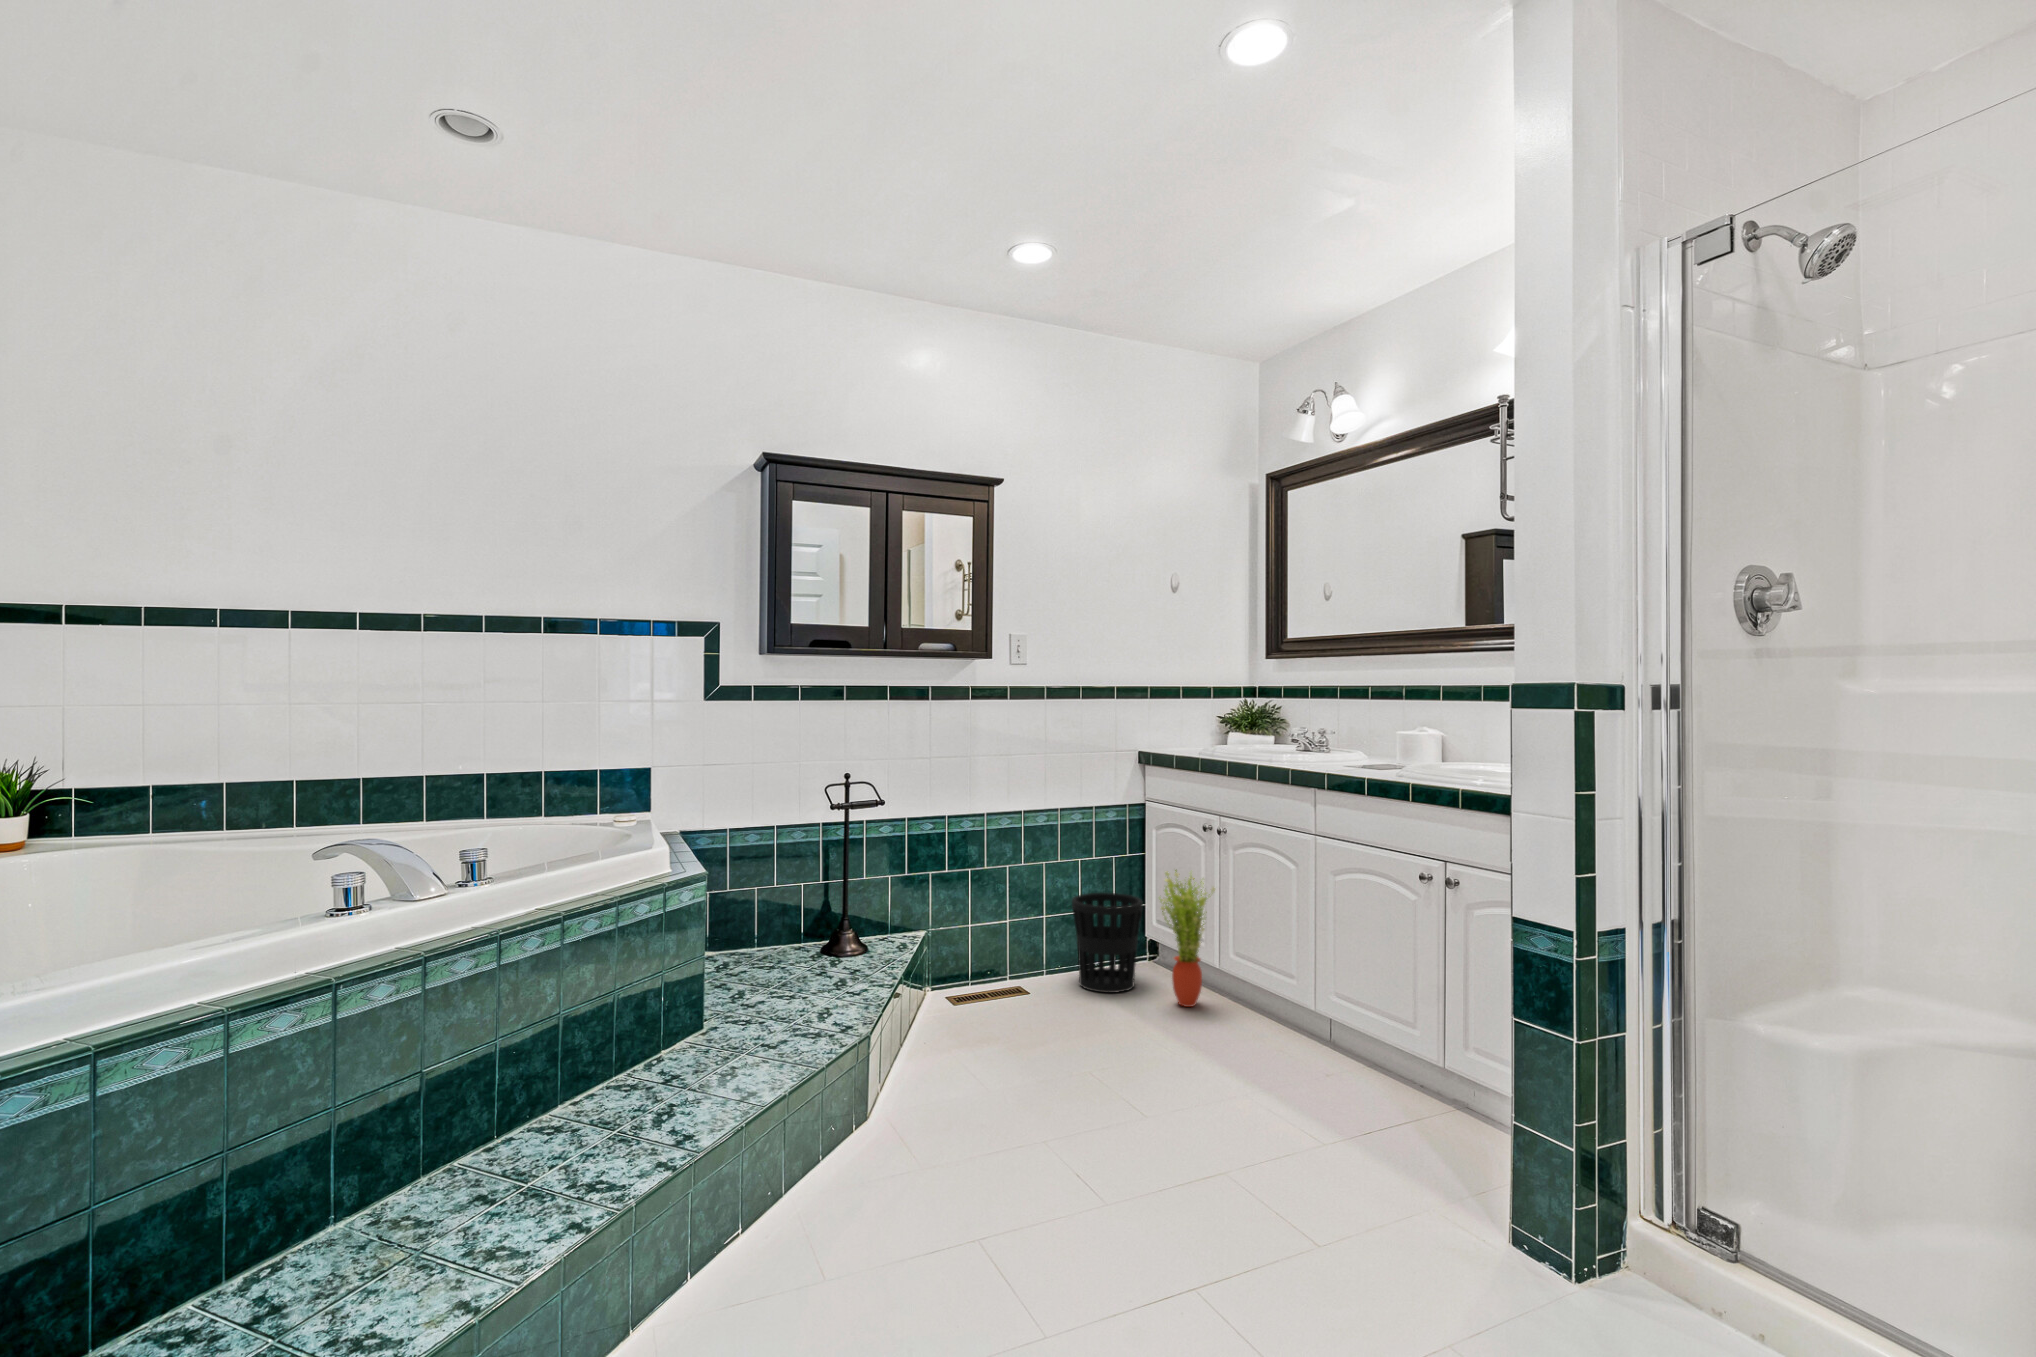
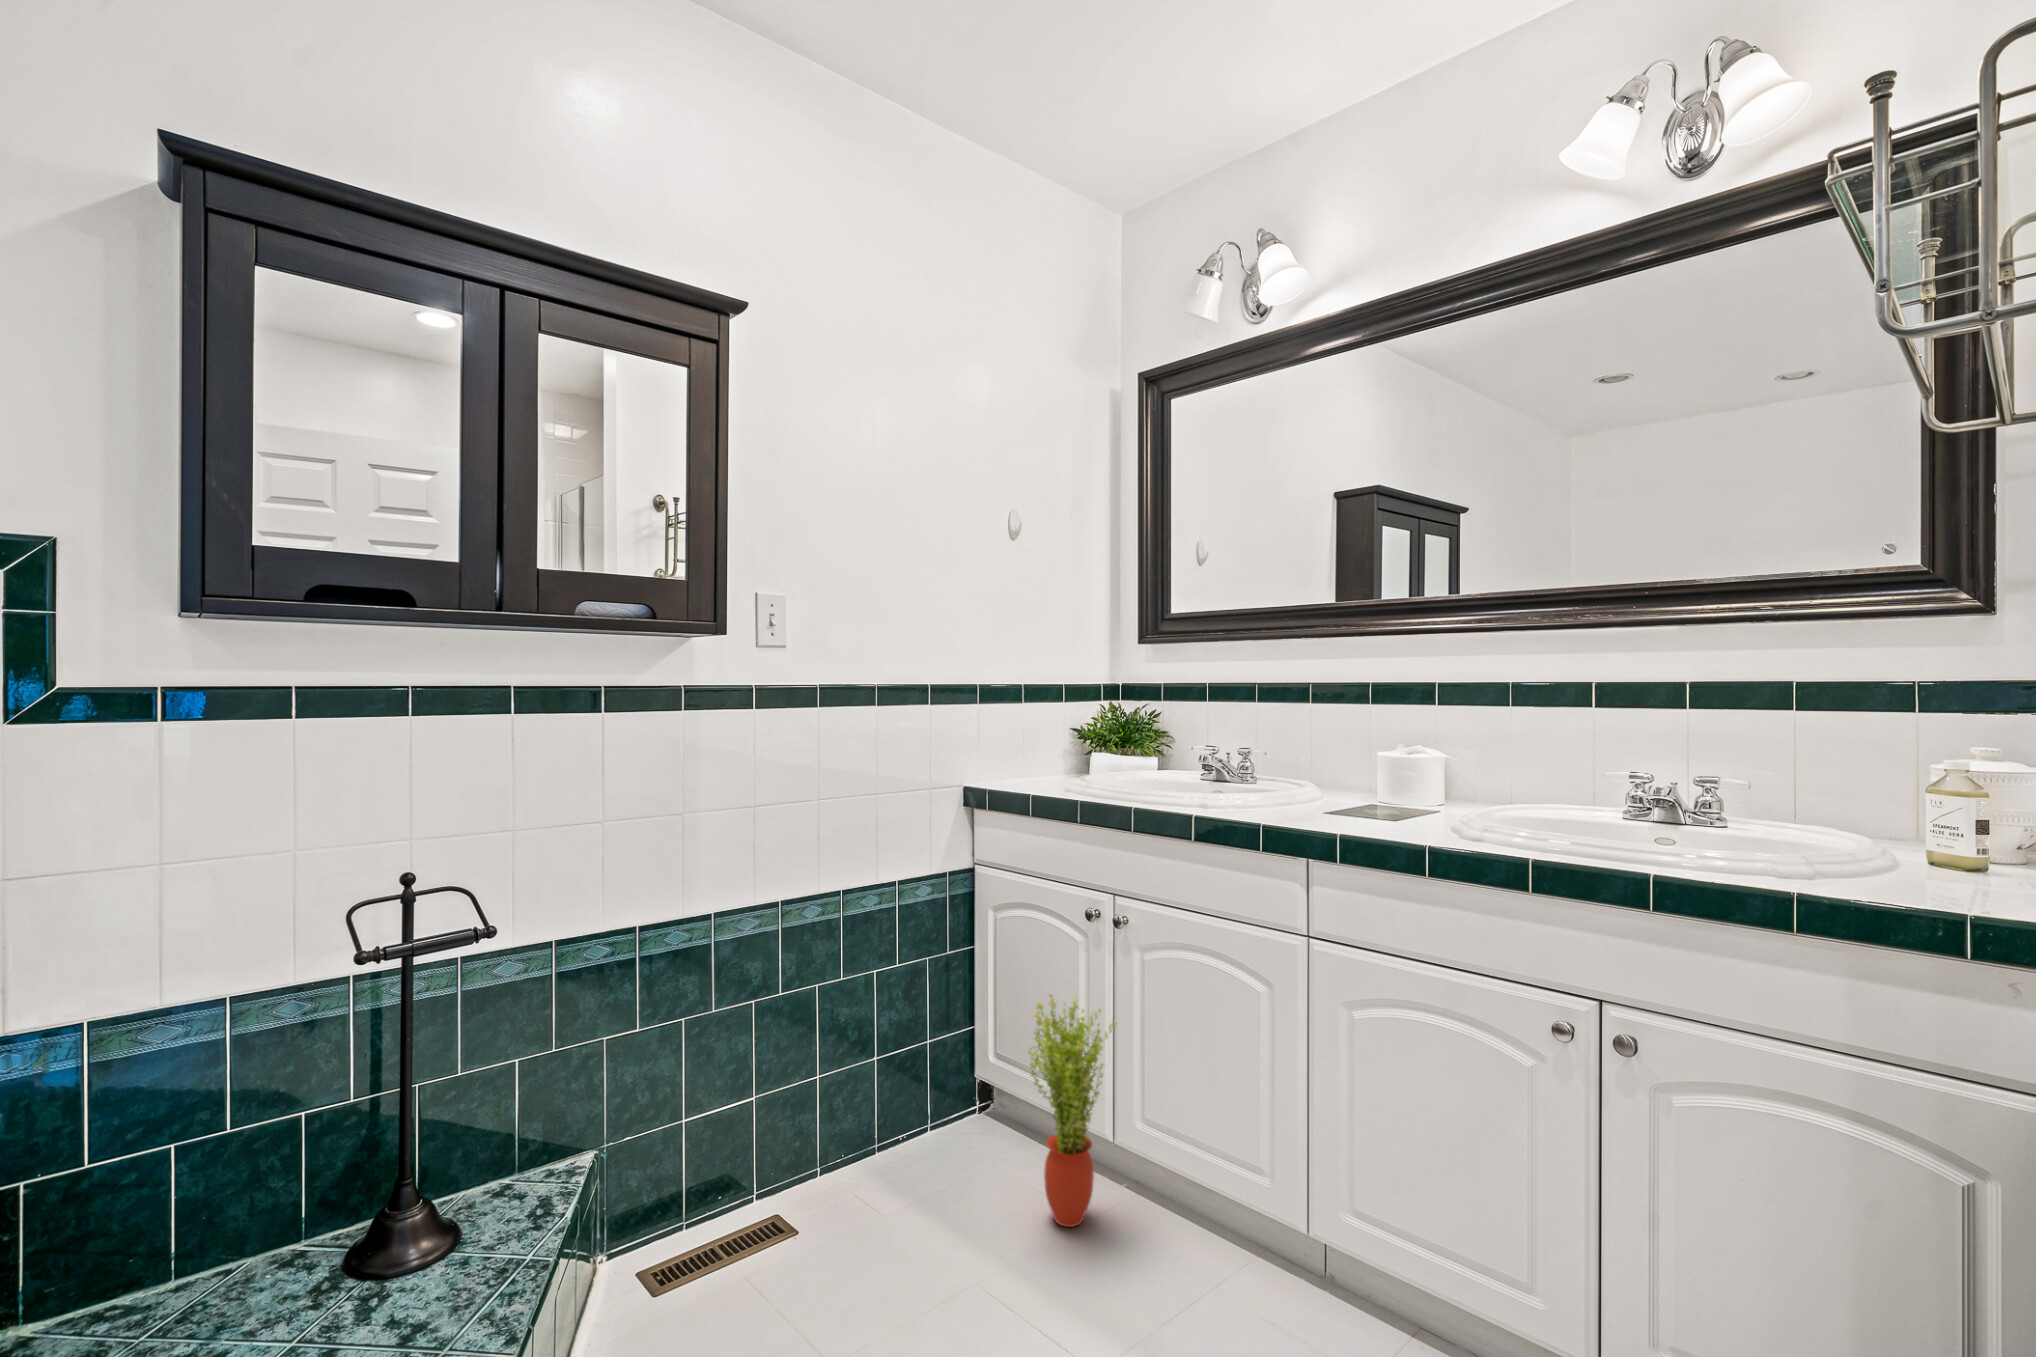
wastebasket: present [1072,893,1143,993] -> none [866,1021,985,1209]

